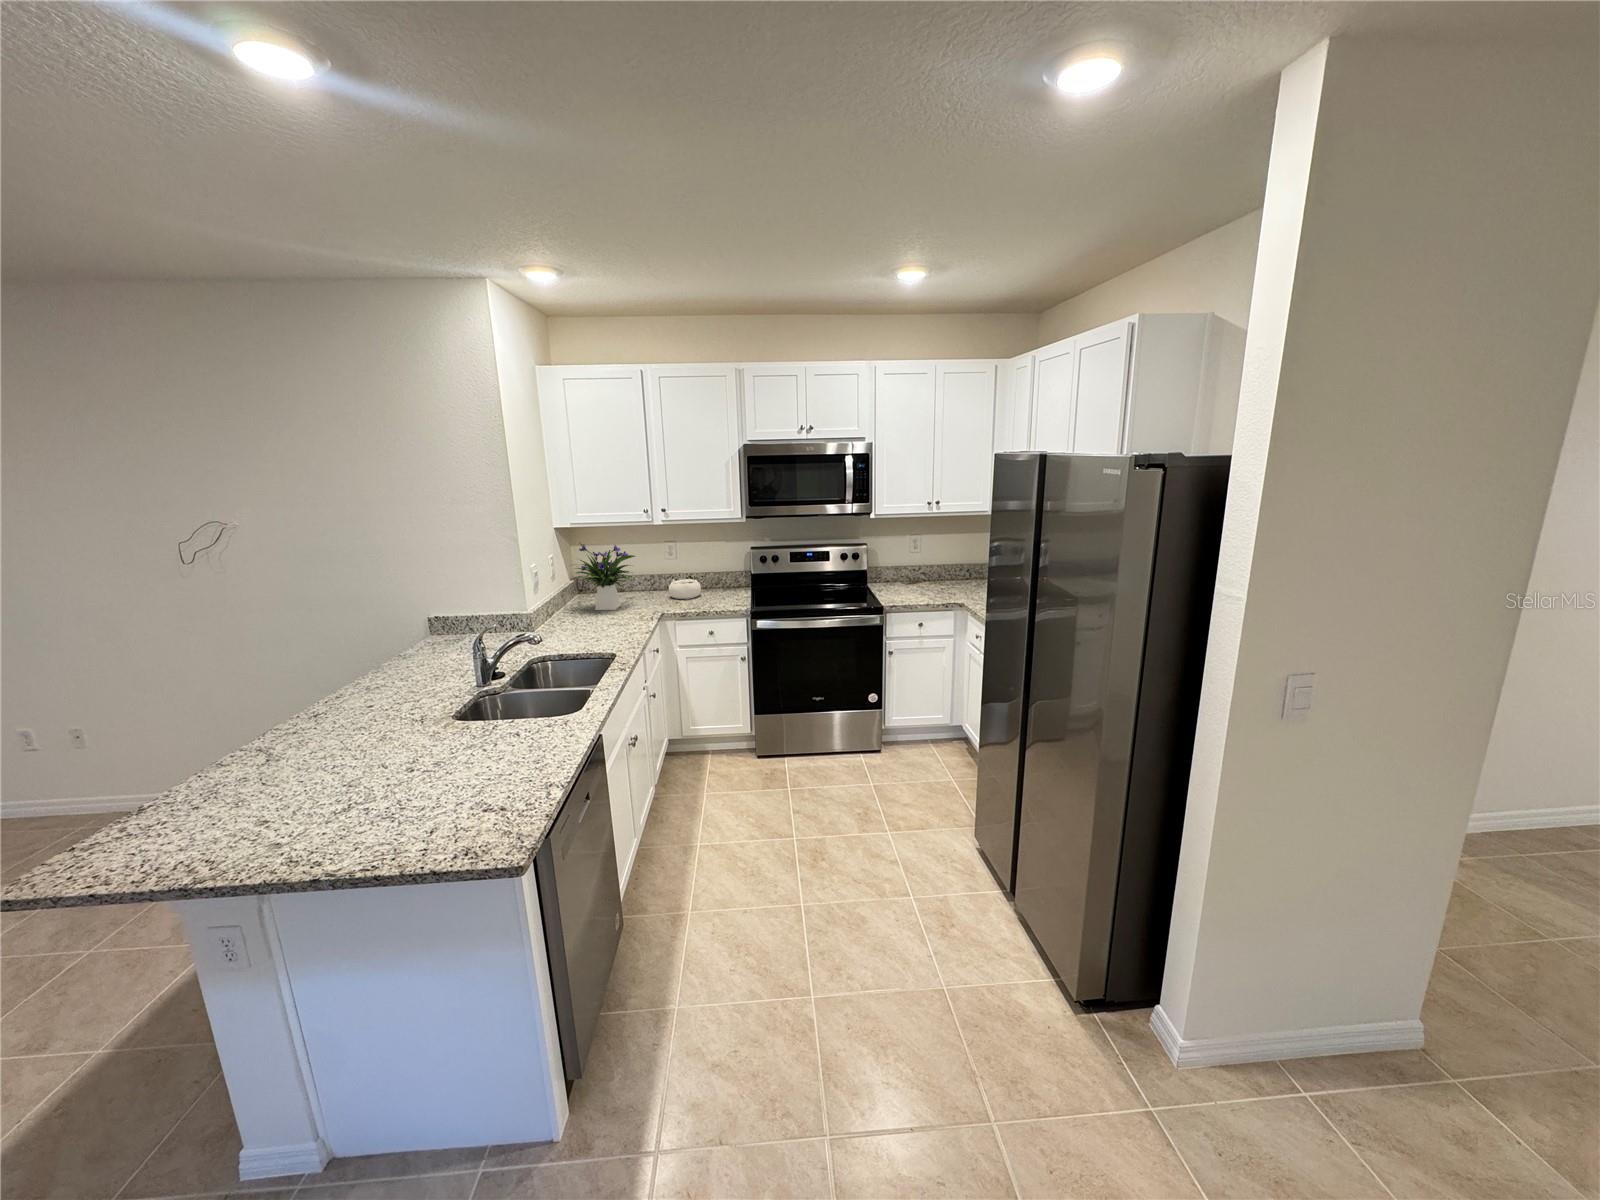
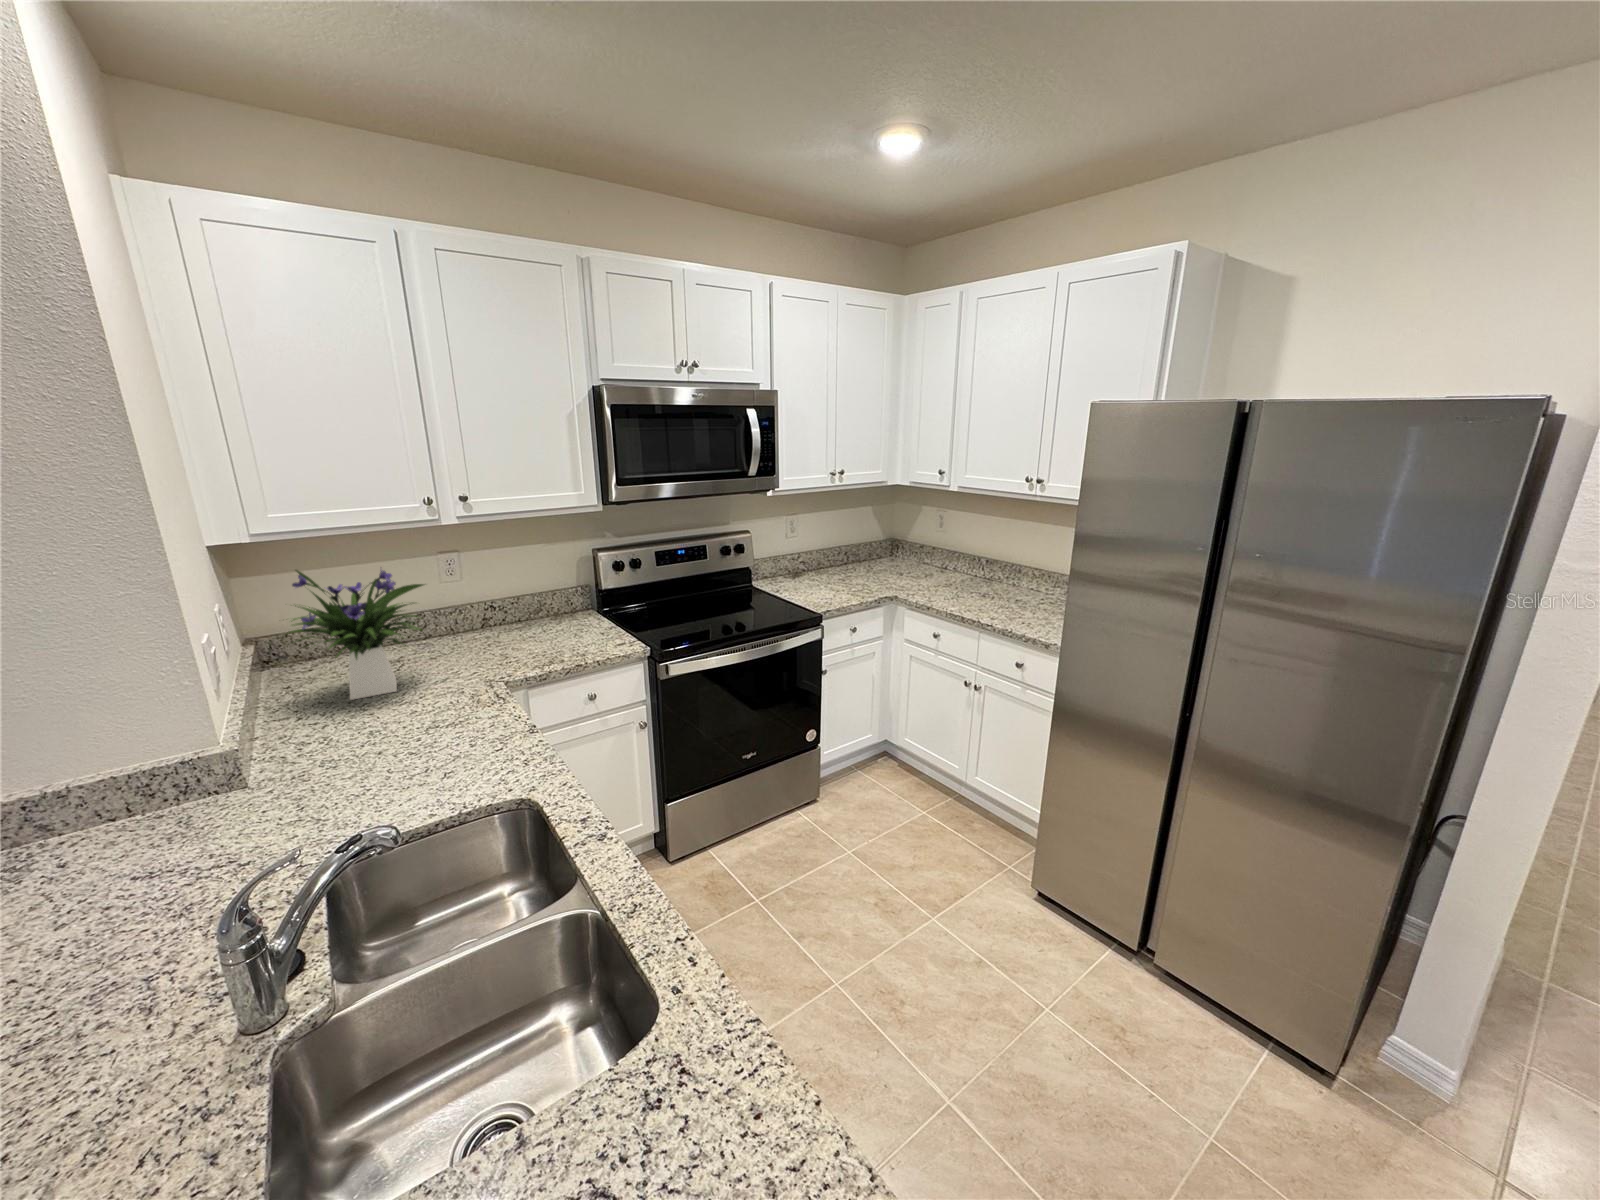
decorative bowl: present [669,579,701,599] -> none [472,611,532,648]

